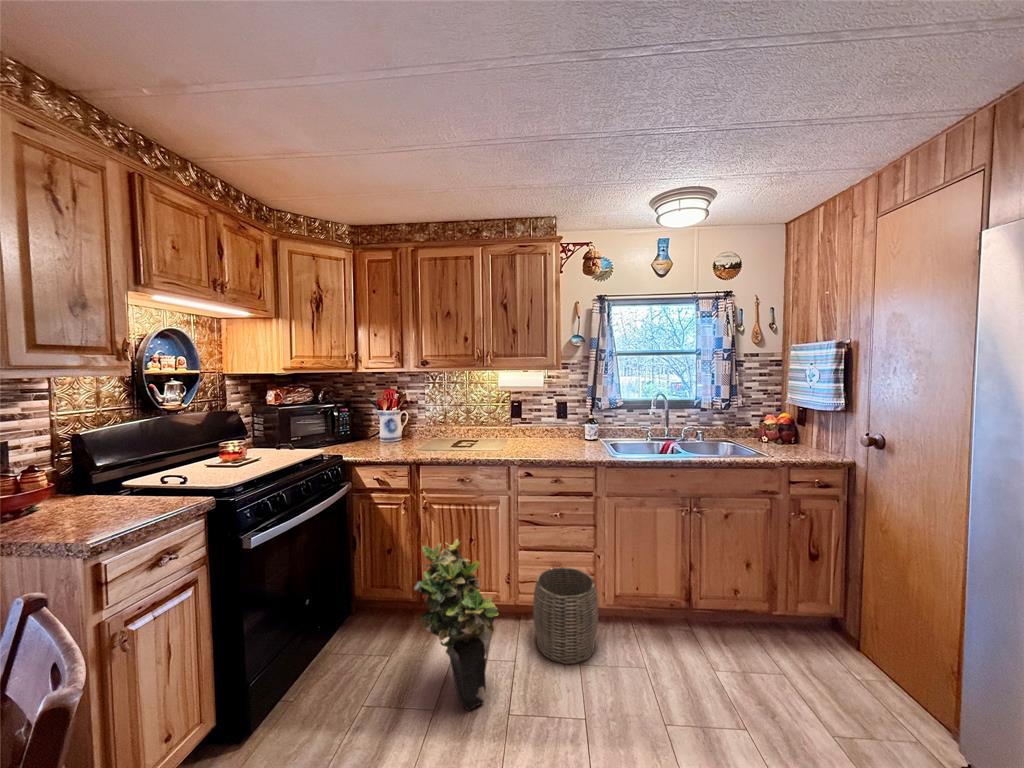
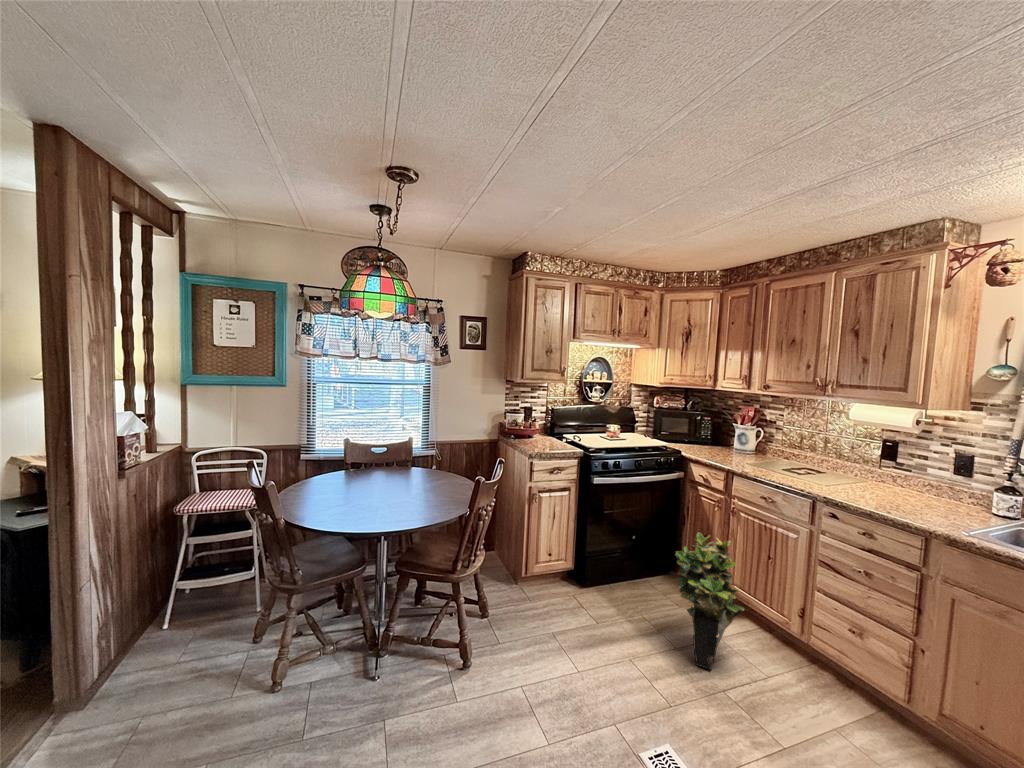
woven basket: present [533,568,598,664] -> none [800,621,891,735]

